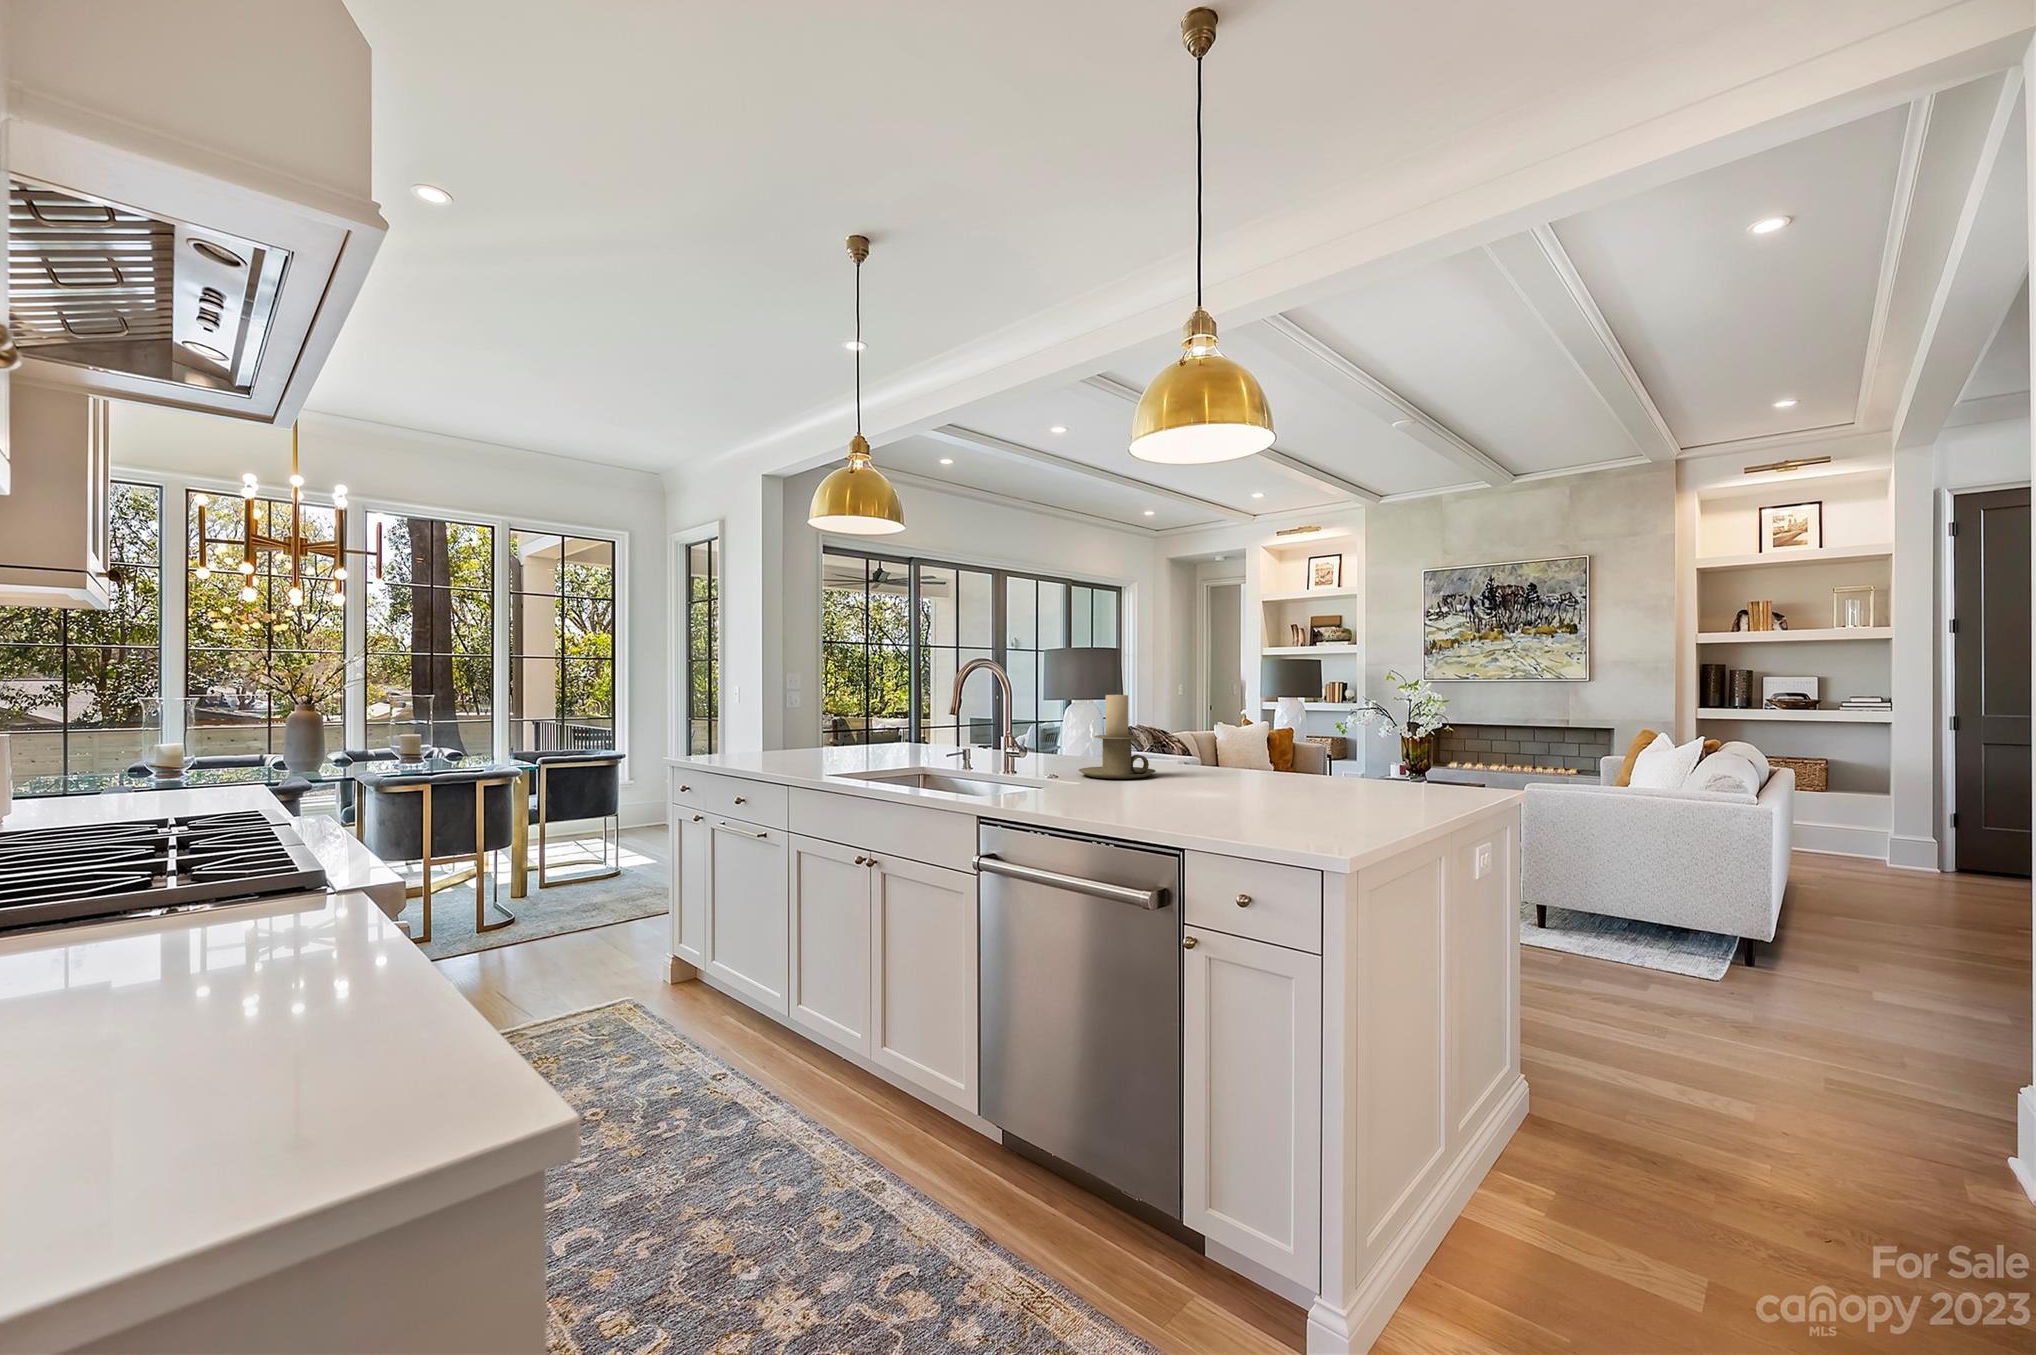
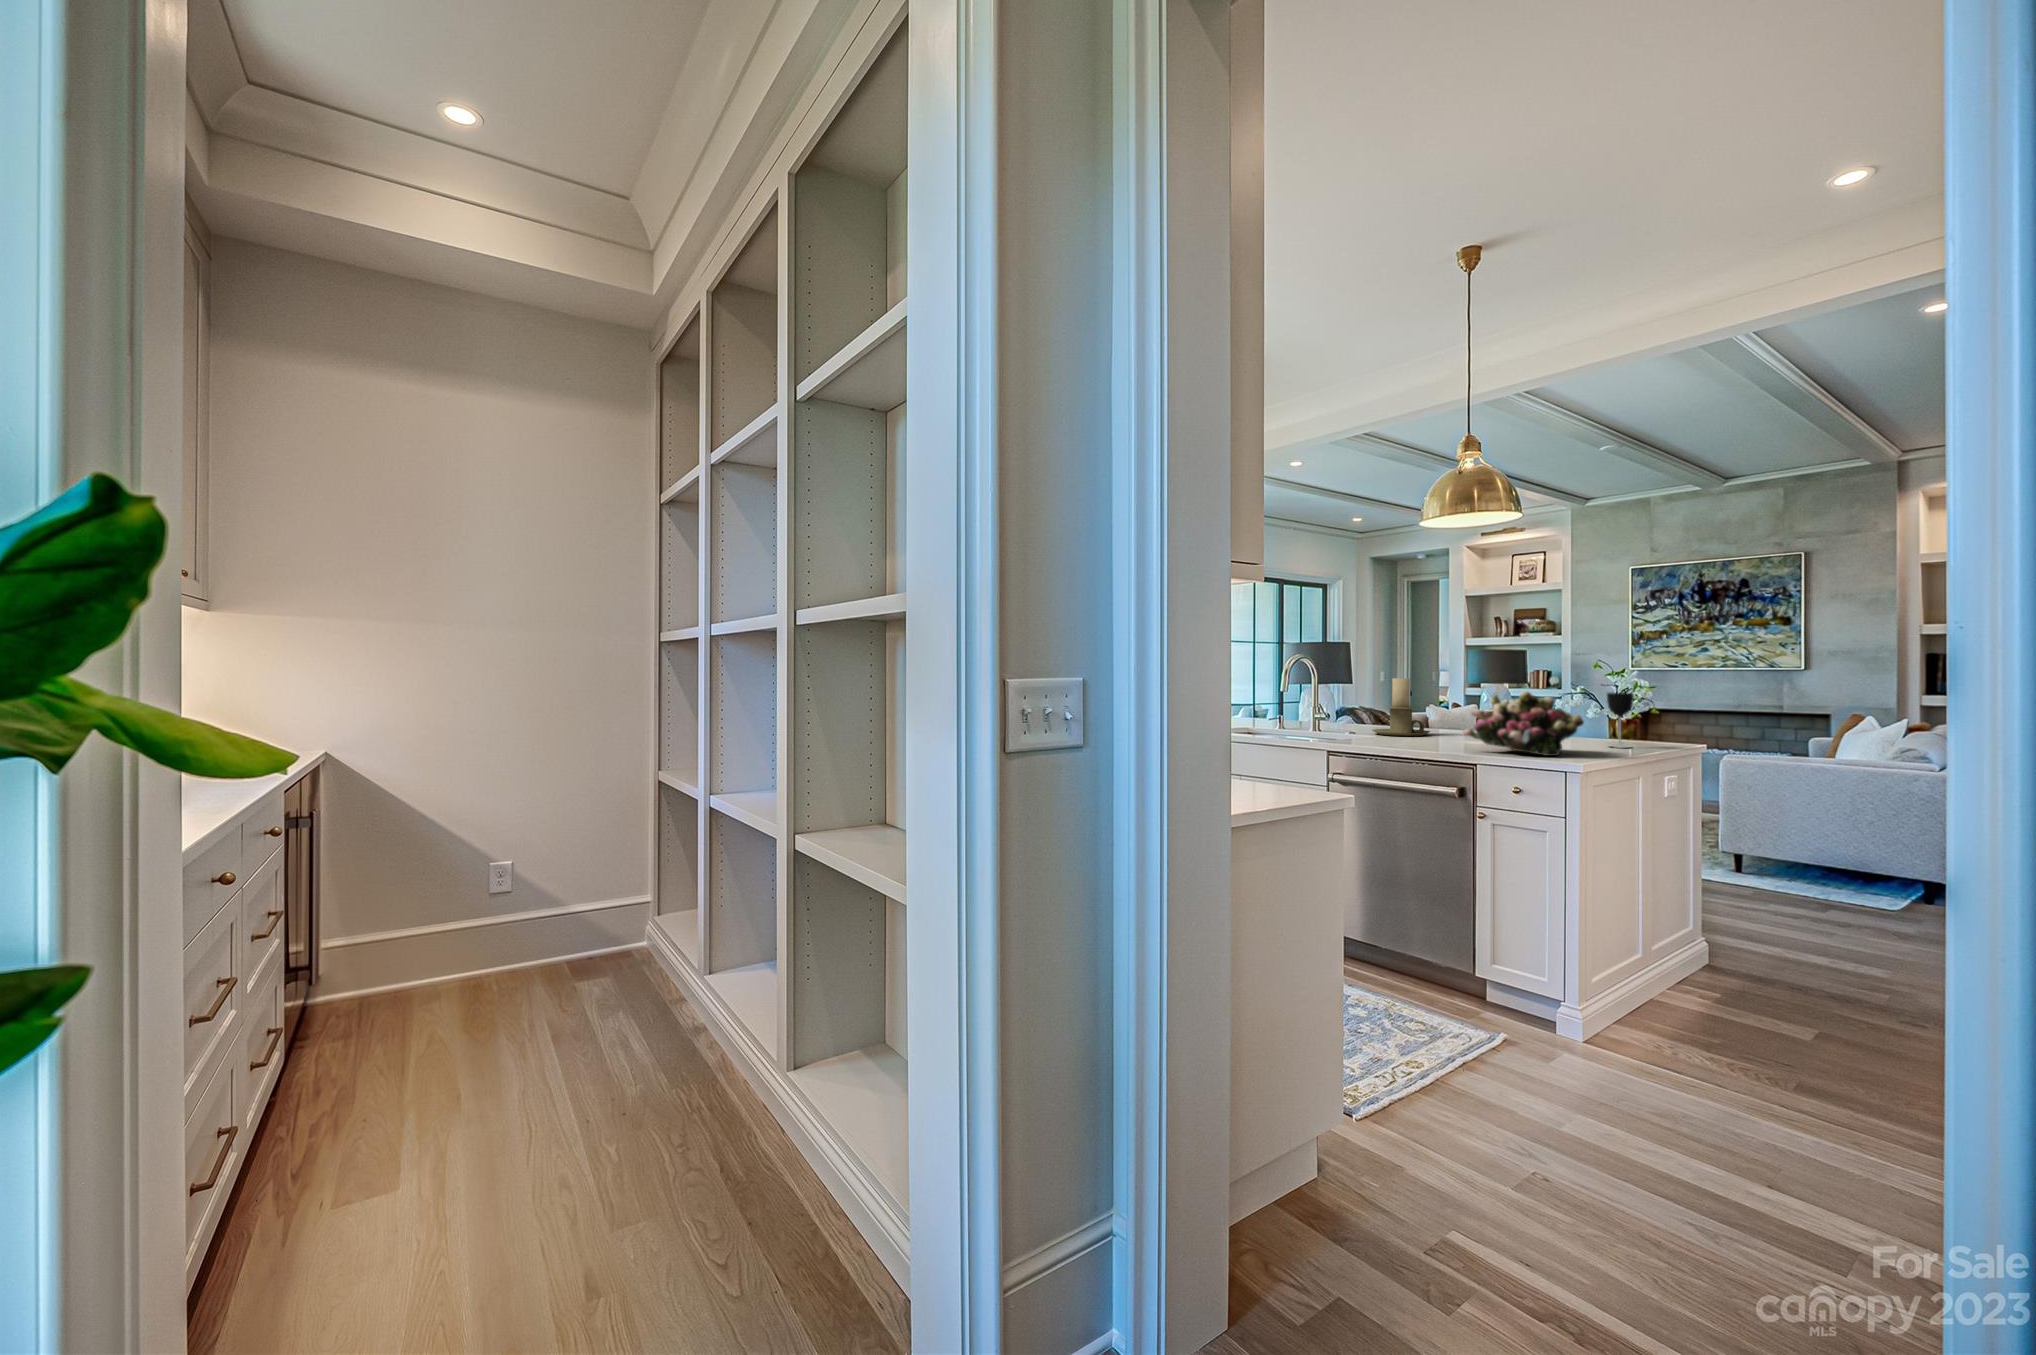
flower arrangement: none [1167,716,1341,824] -> present [1462,691,1584,756]
wine glass: none [1379,717,1415,800] -> present [1607,693,1634,748]

